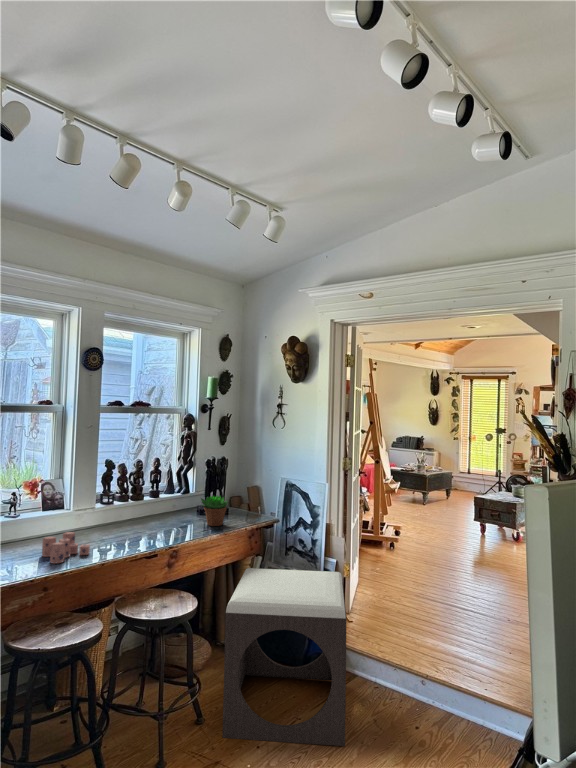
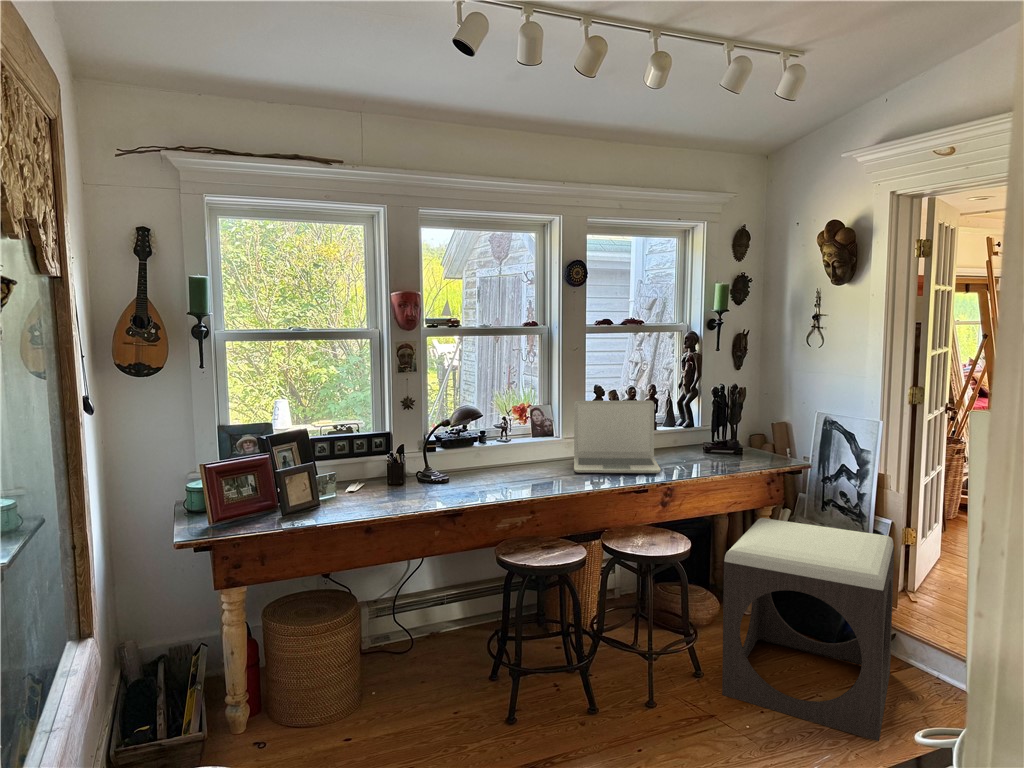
laptop: none [84,472,168,544] -> present [574,400,661,473]
succulent plant: present [201,496,228,526] -> none [702,429,738,466]
candle: present [42,532,90,563] -> none [531,459,576,488]

